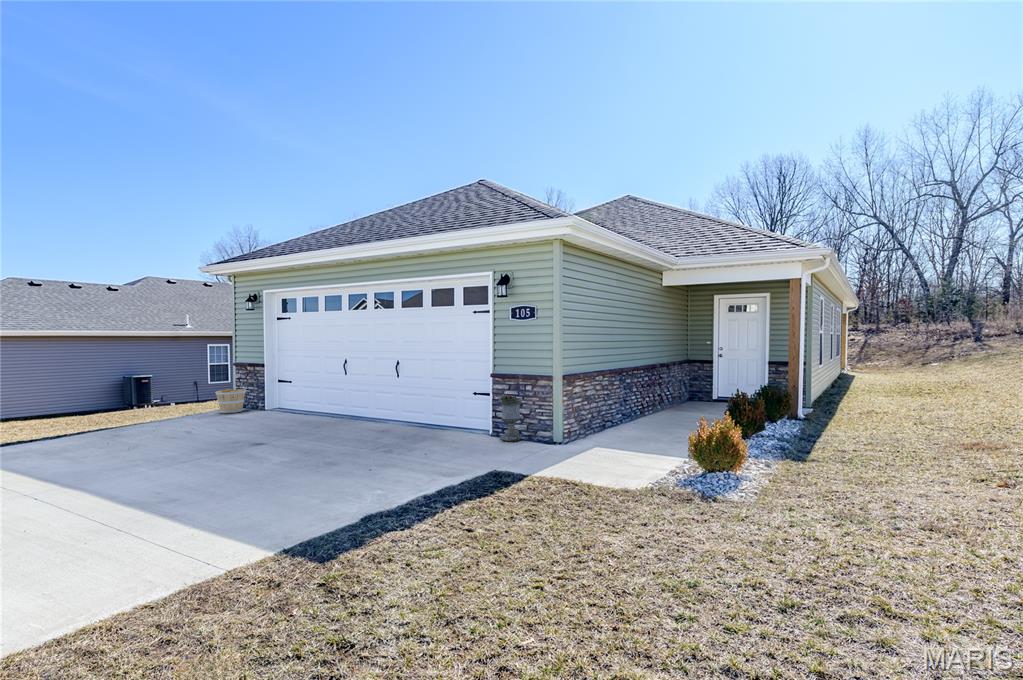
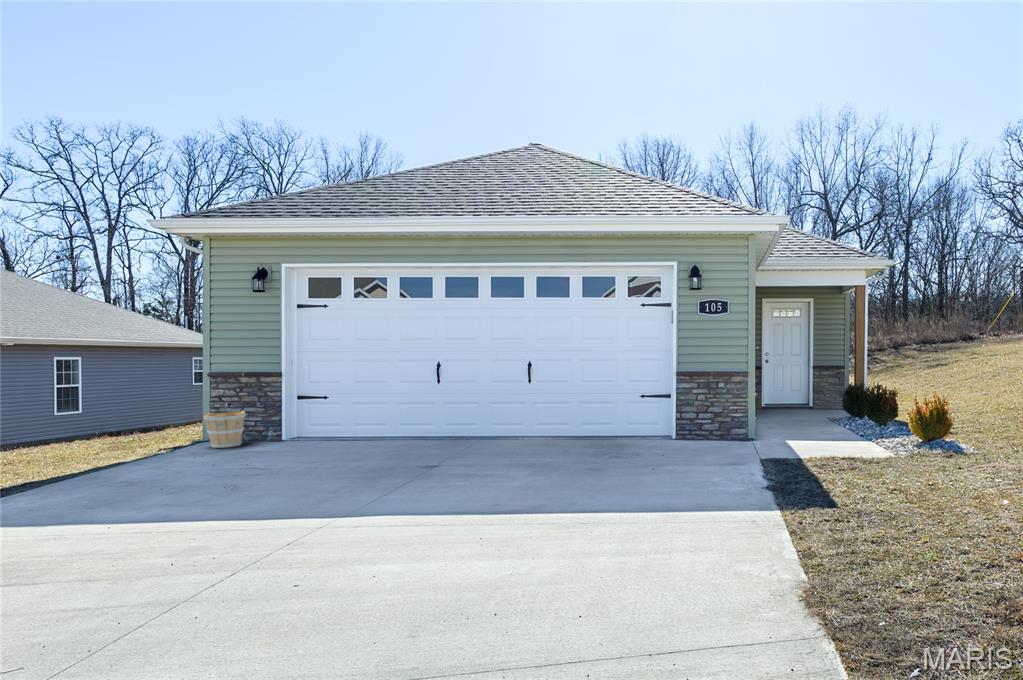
planter: present [499,395,522,441] -> none [699,392,726,441]

